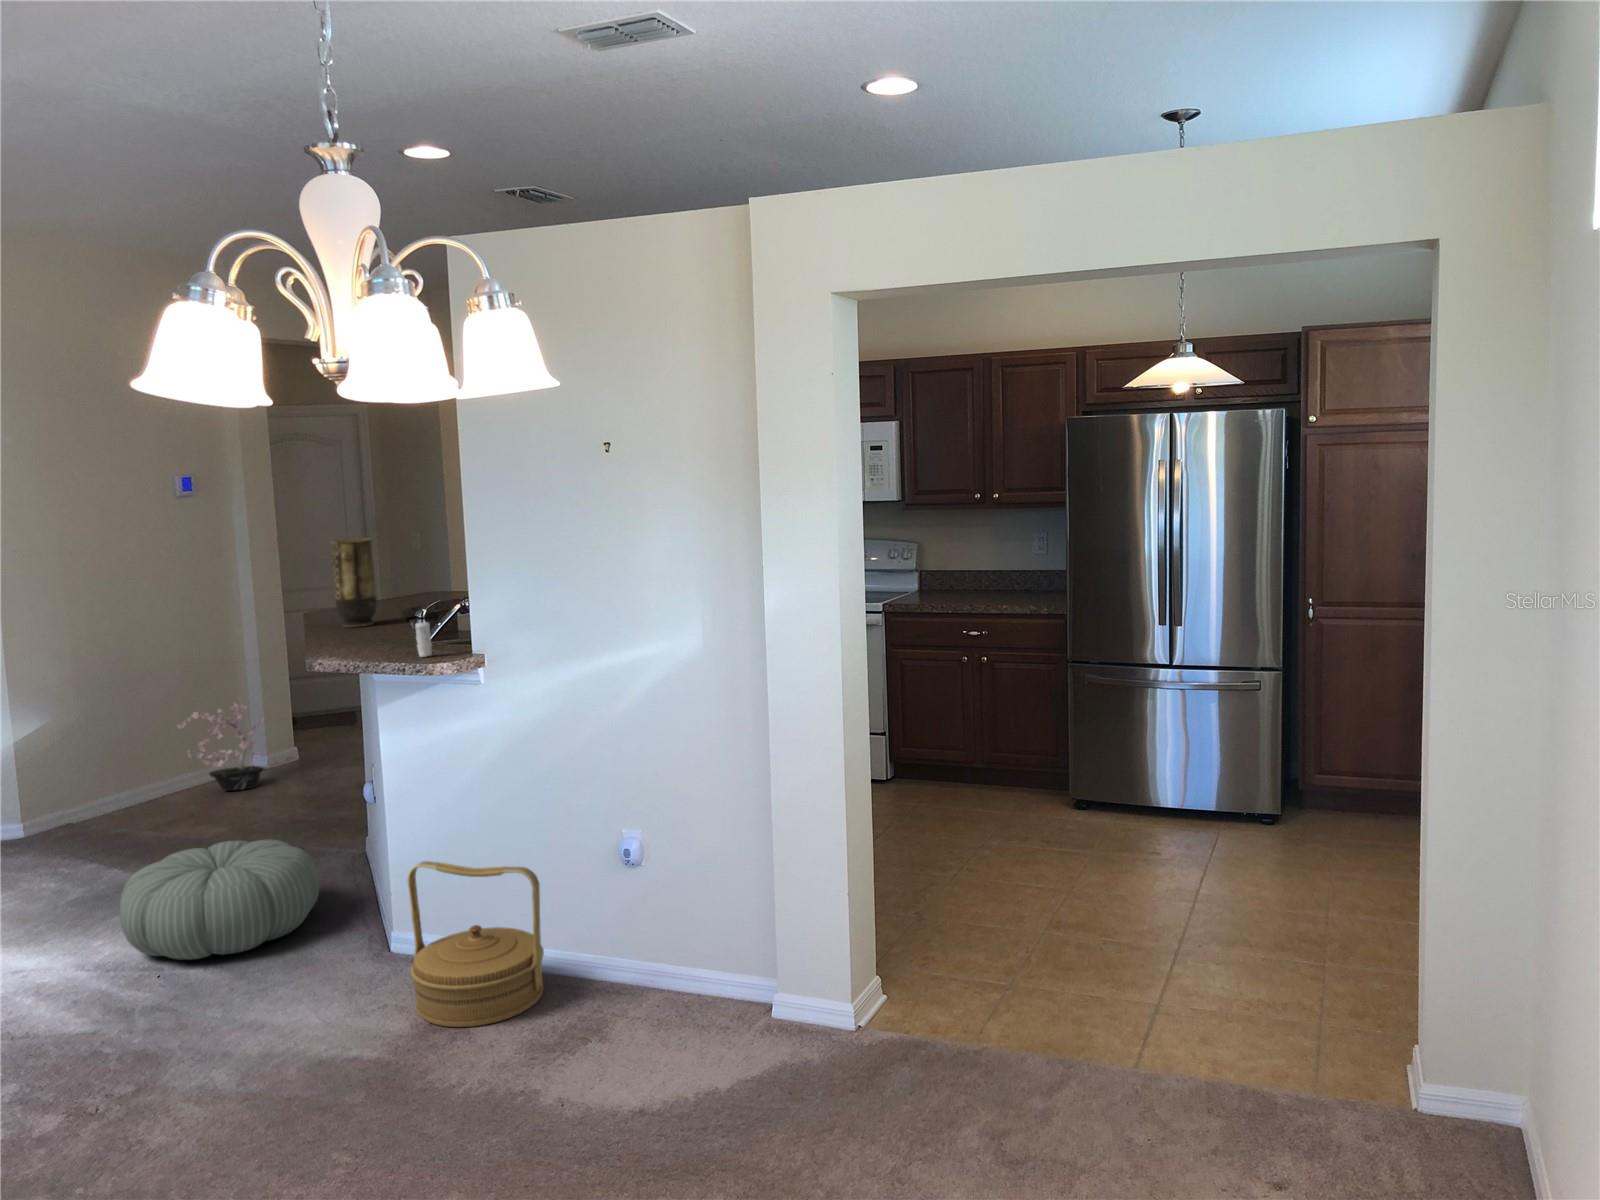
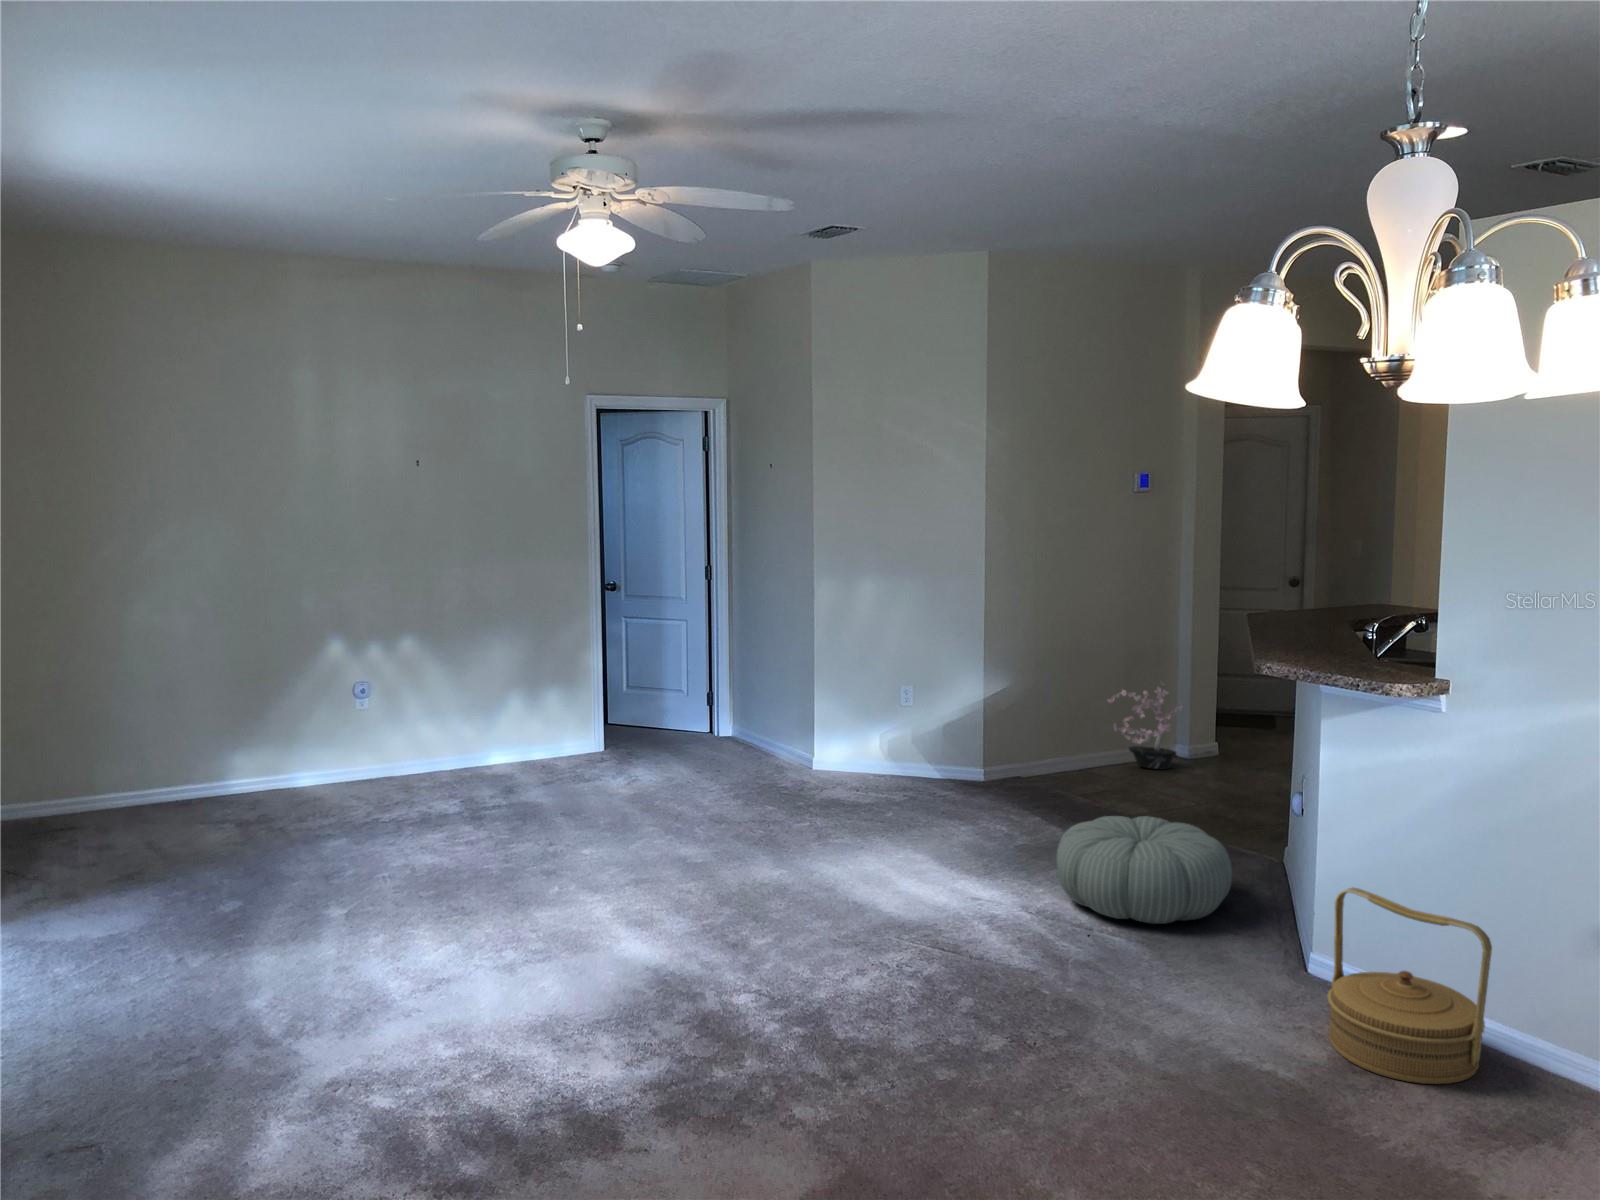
vase: present [331,538,377,627] -> none [1282,543,1327,632]
candle: present [415,621,432,657] -> none [1376,630,1393,674]

